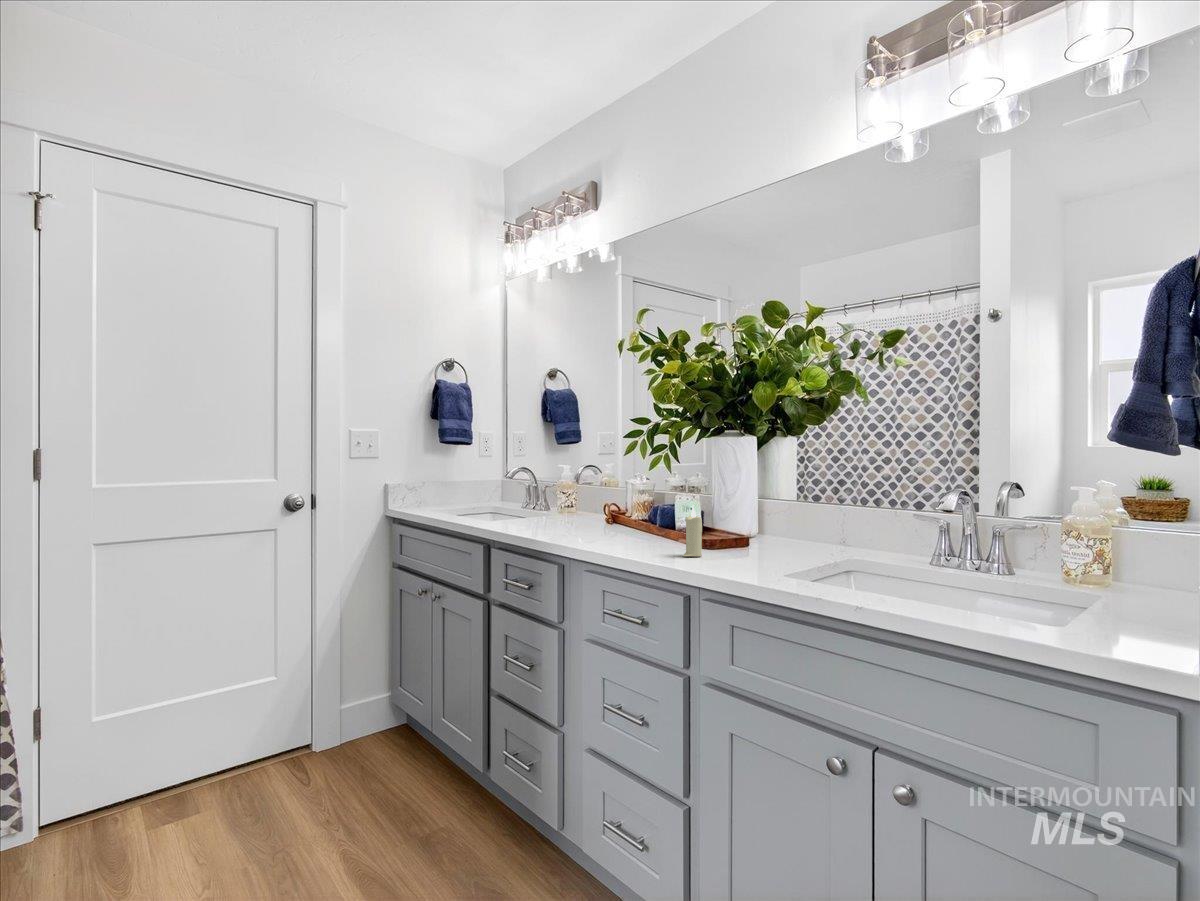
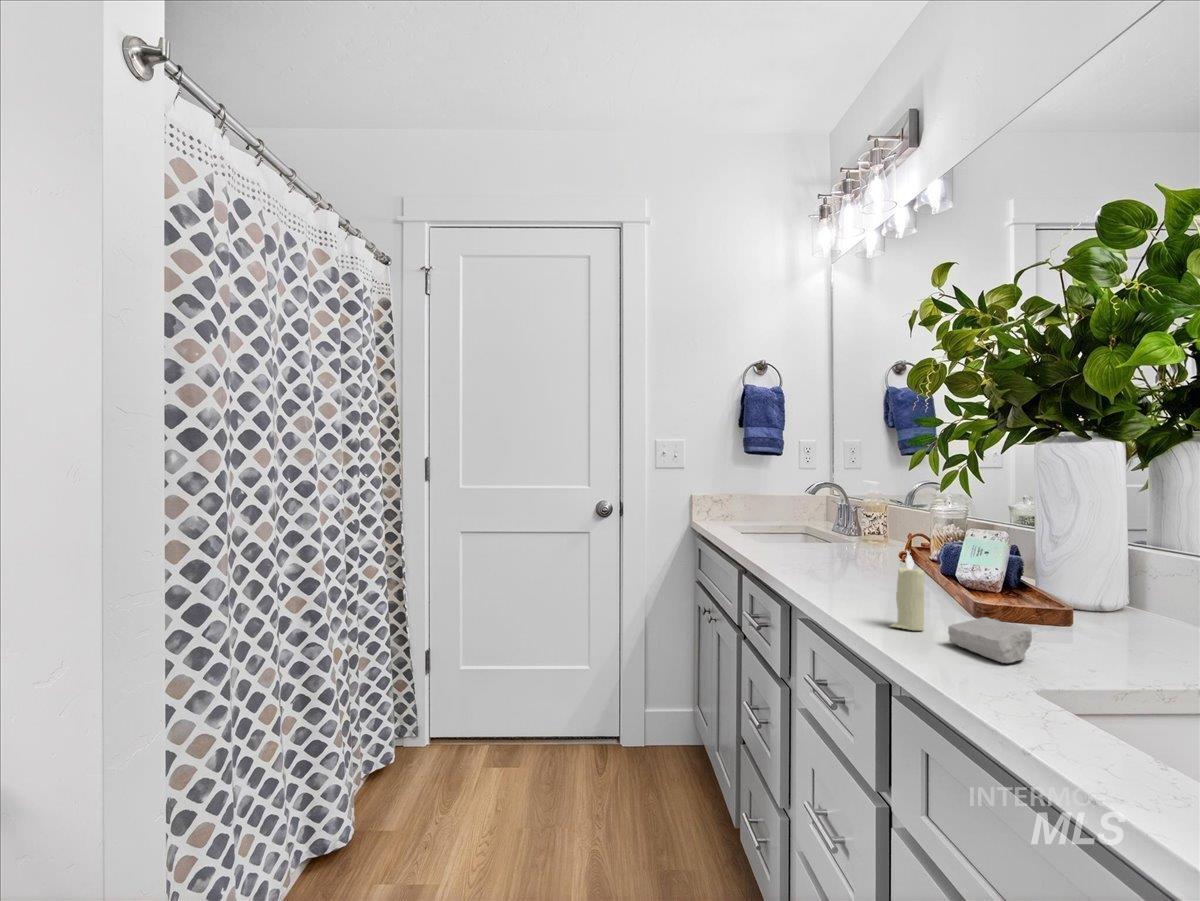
soap bar: none [725,541,769,563] -> present [948,617,1032,663]

